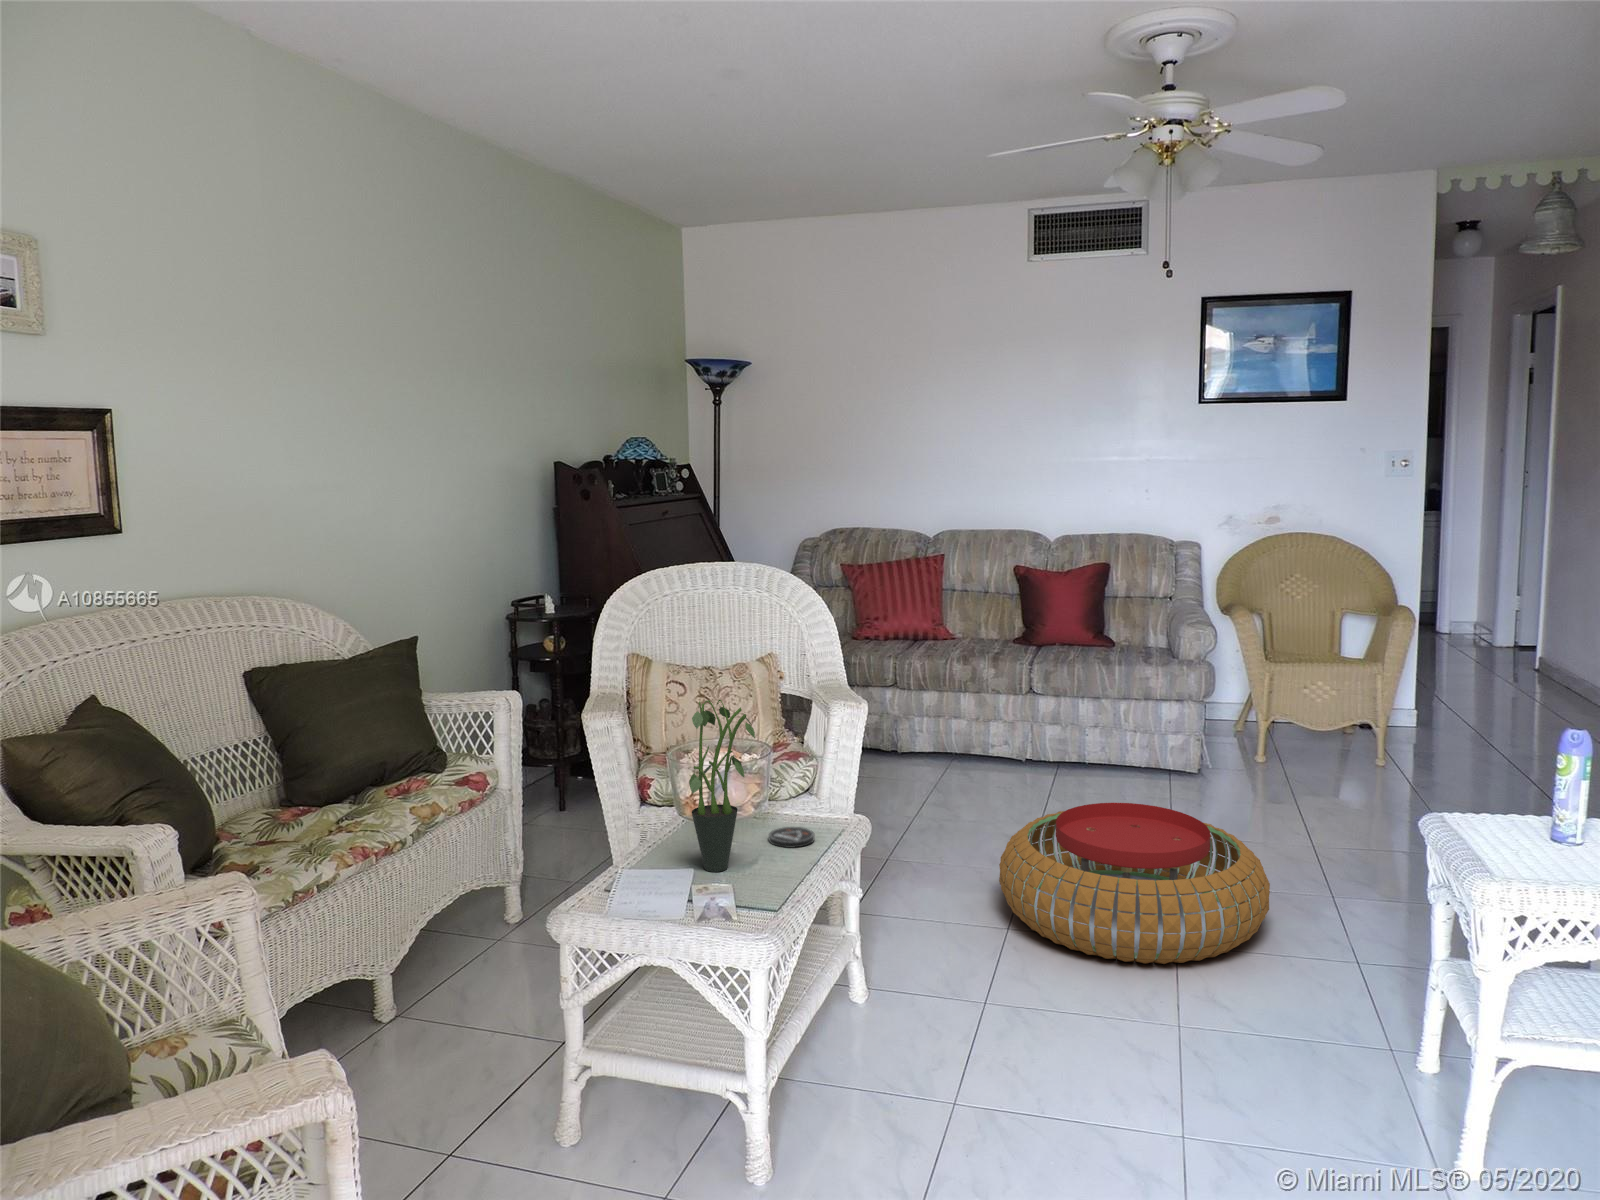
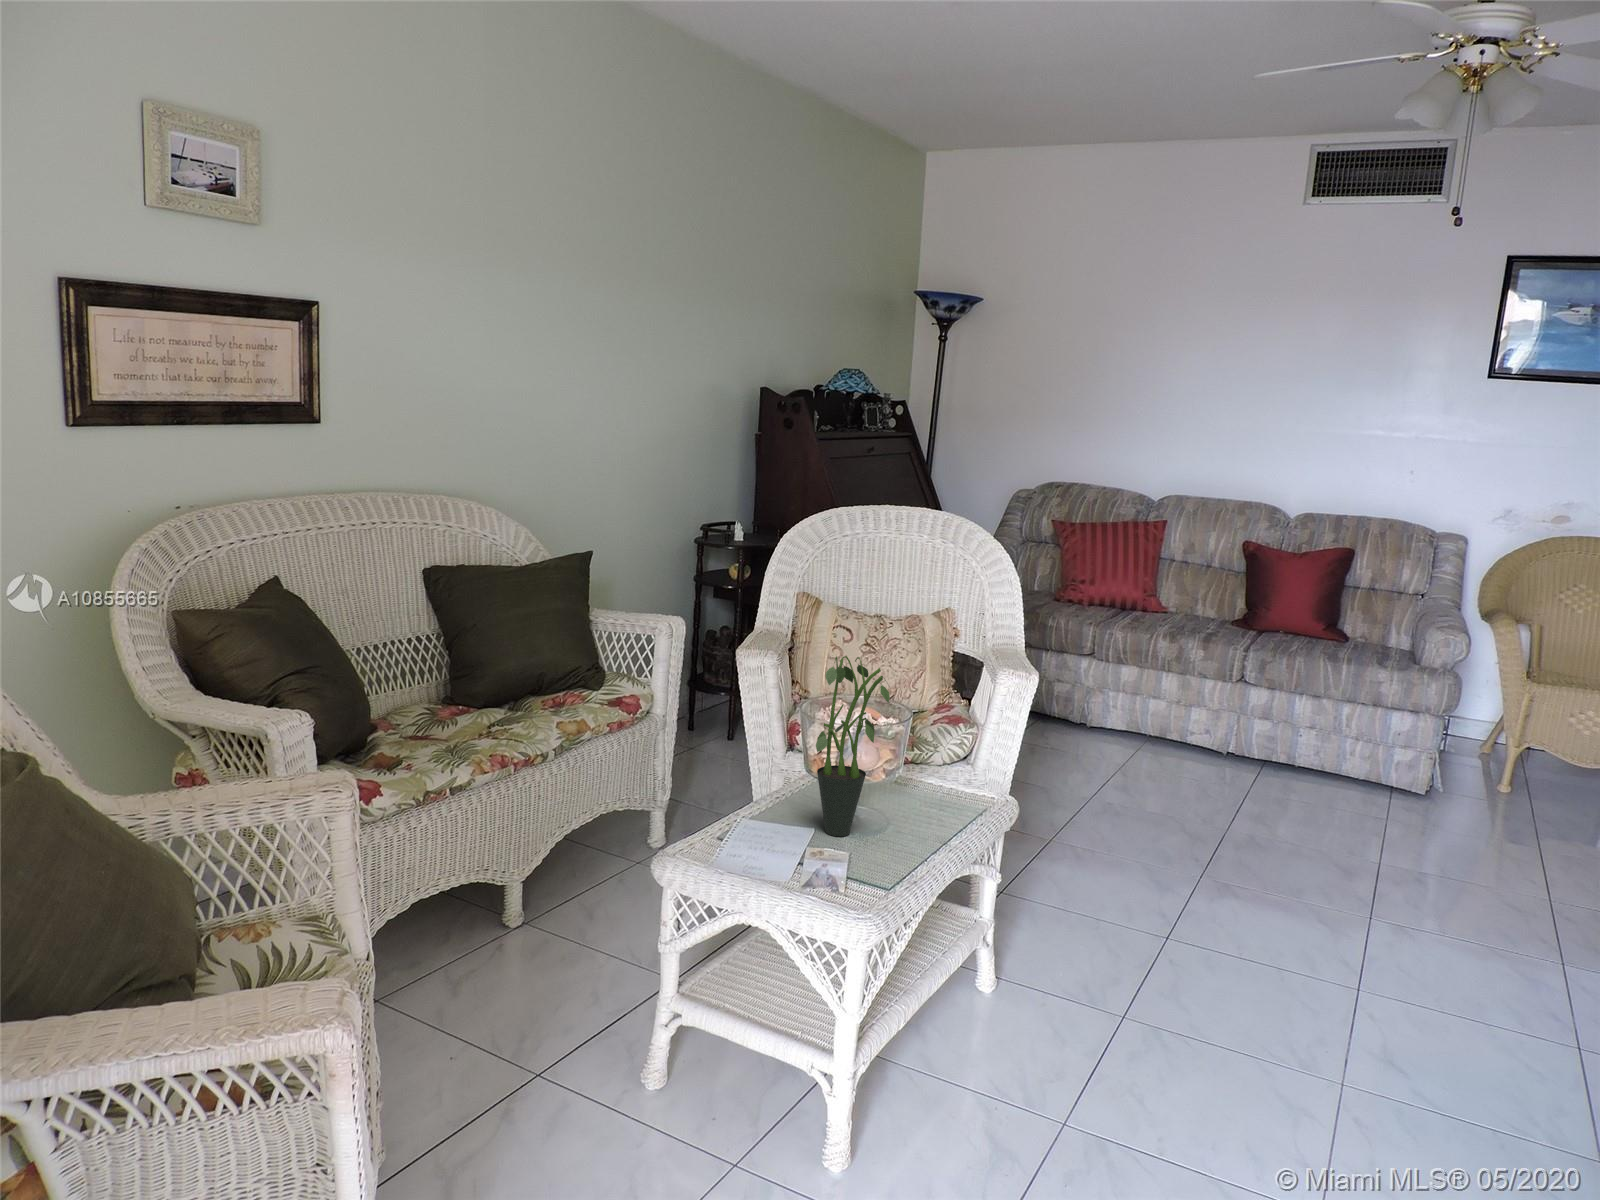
pouf: present [999,803,1270,964] -> none [1163,819,1484,1015]
coaster: present [769,827,814,848] -> none [901,798,951,822]

